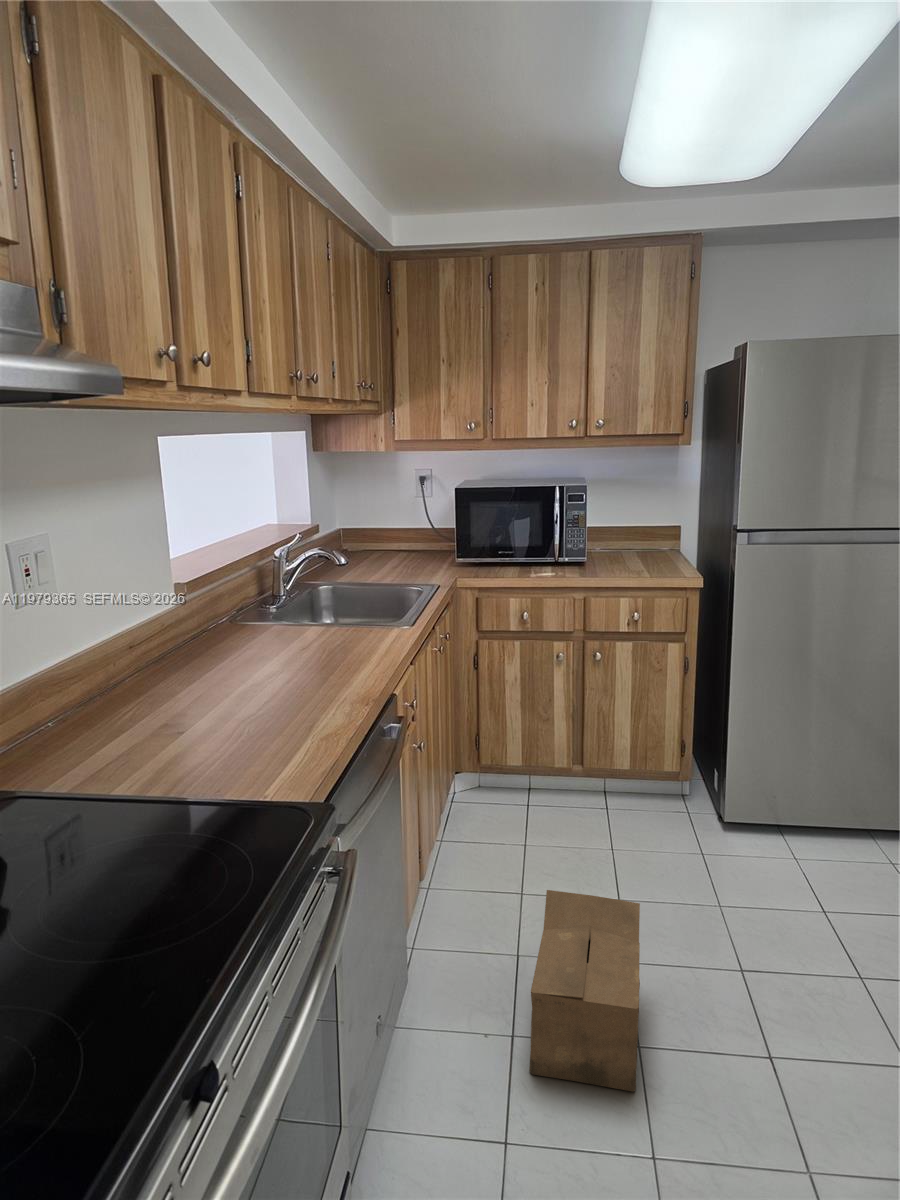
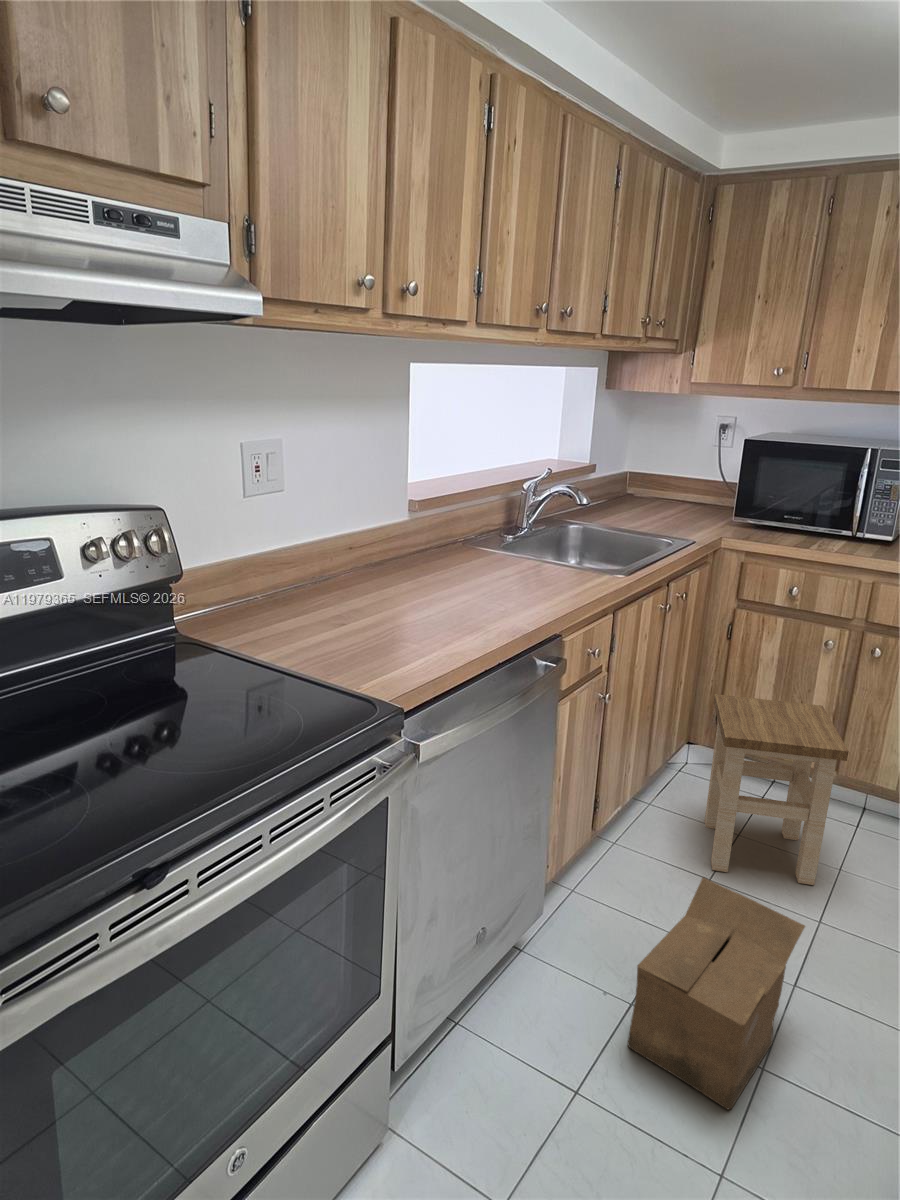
stool: none [485,711,613,883] -> present [705,694,849,885]

